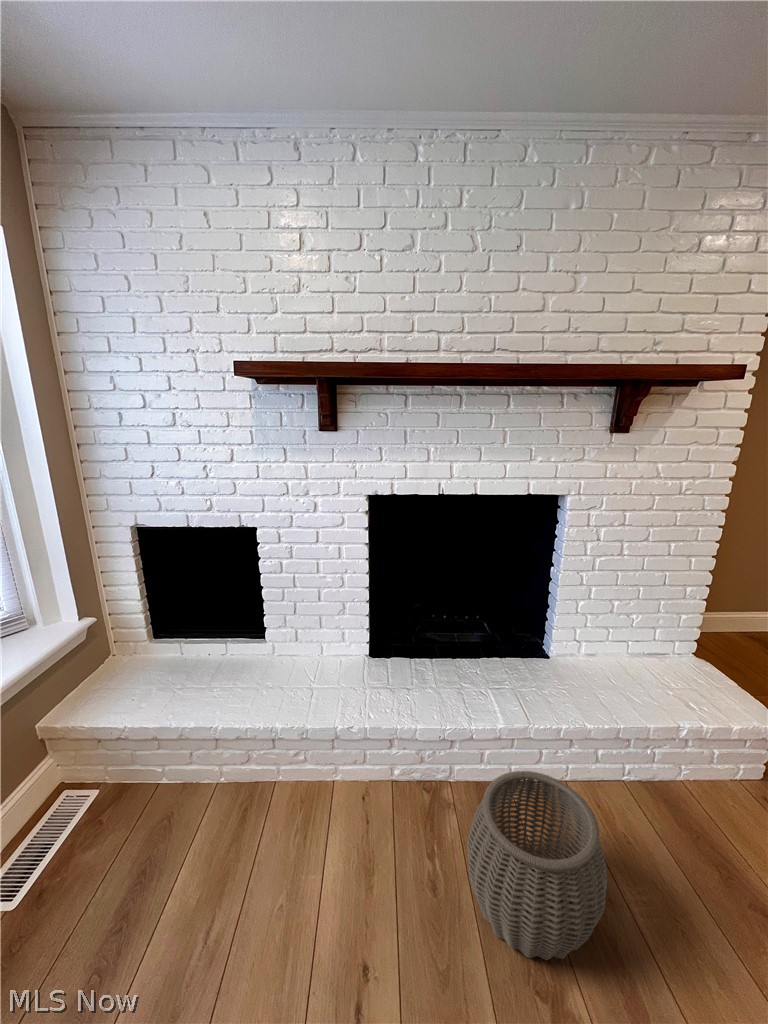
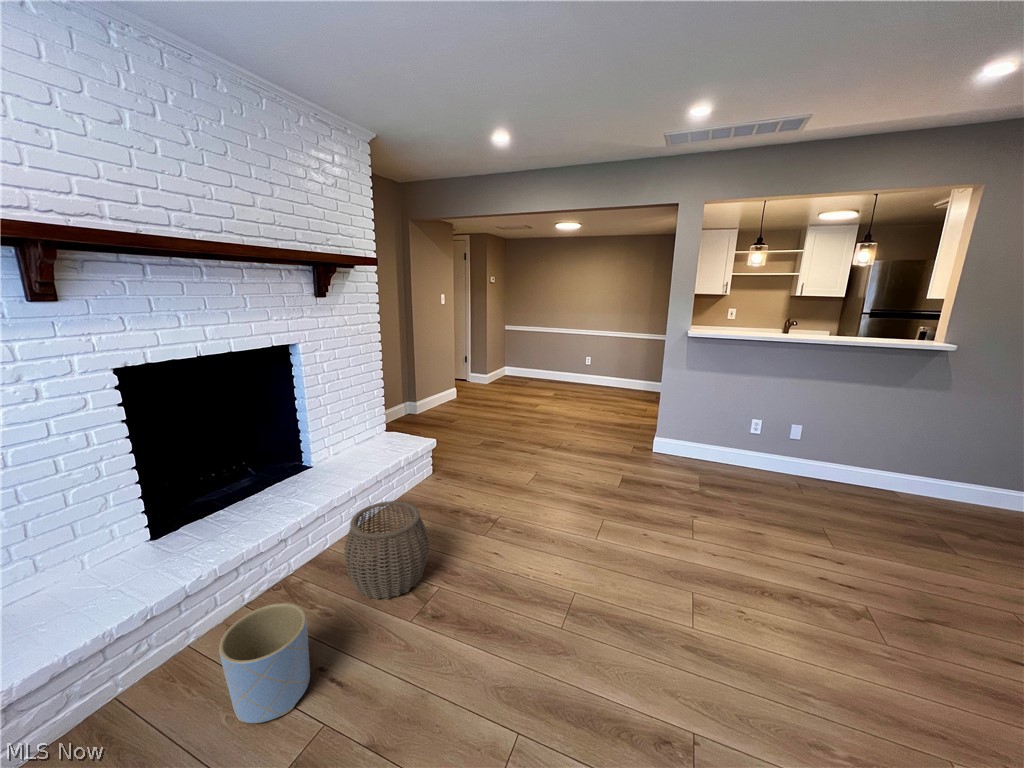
planter: none [268,804,358,956] -> present [219,603,310,723]

